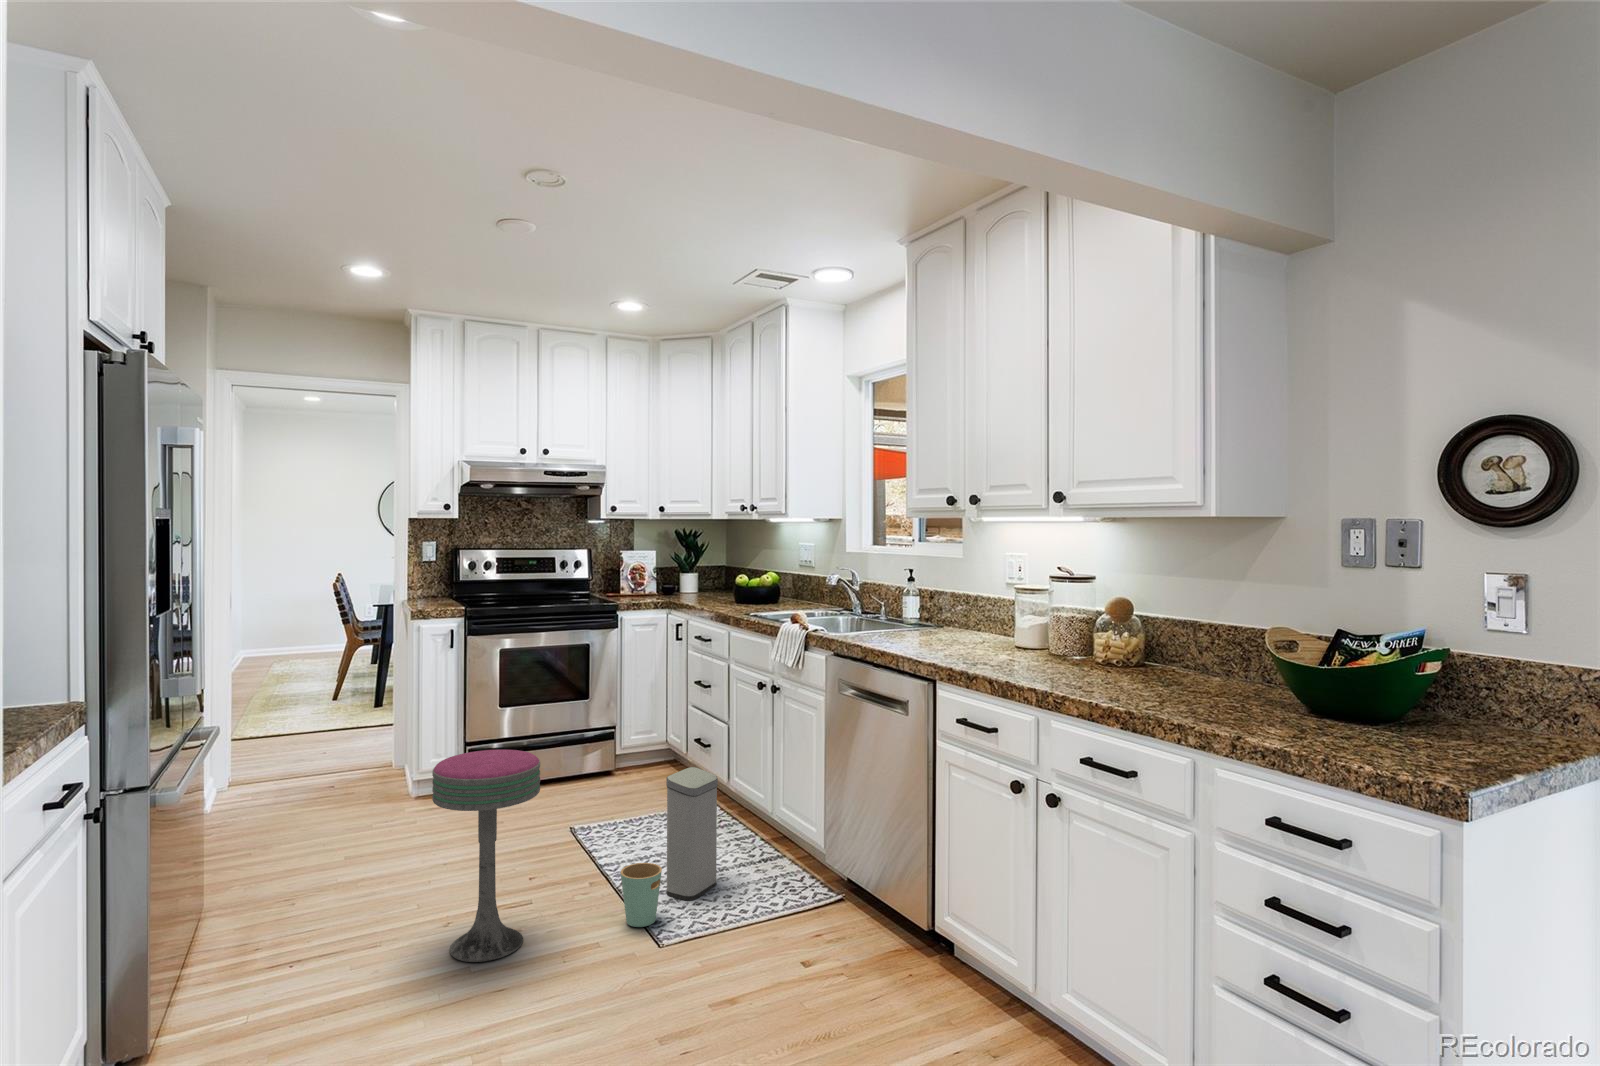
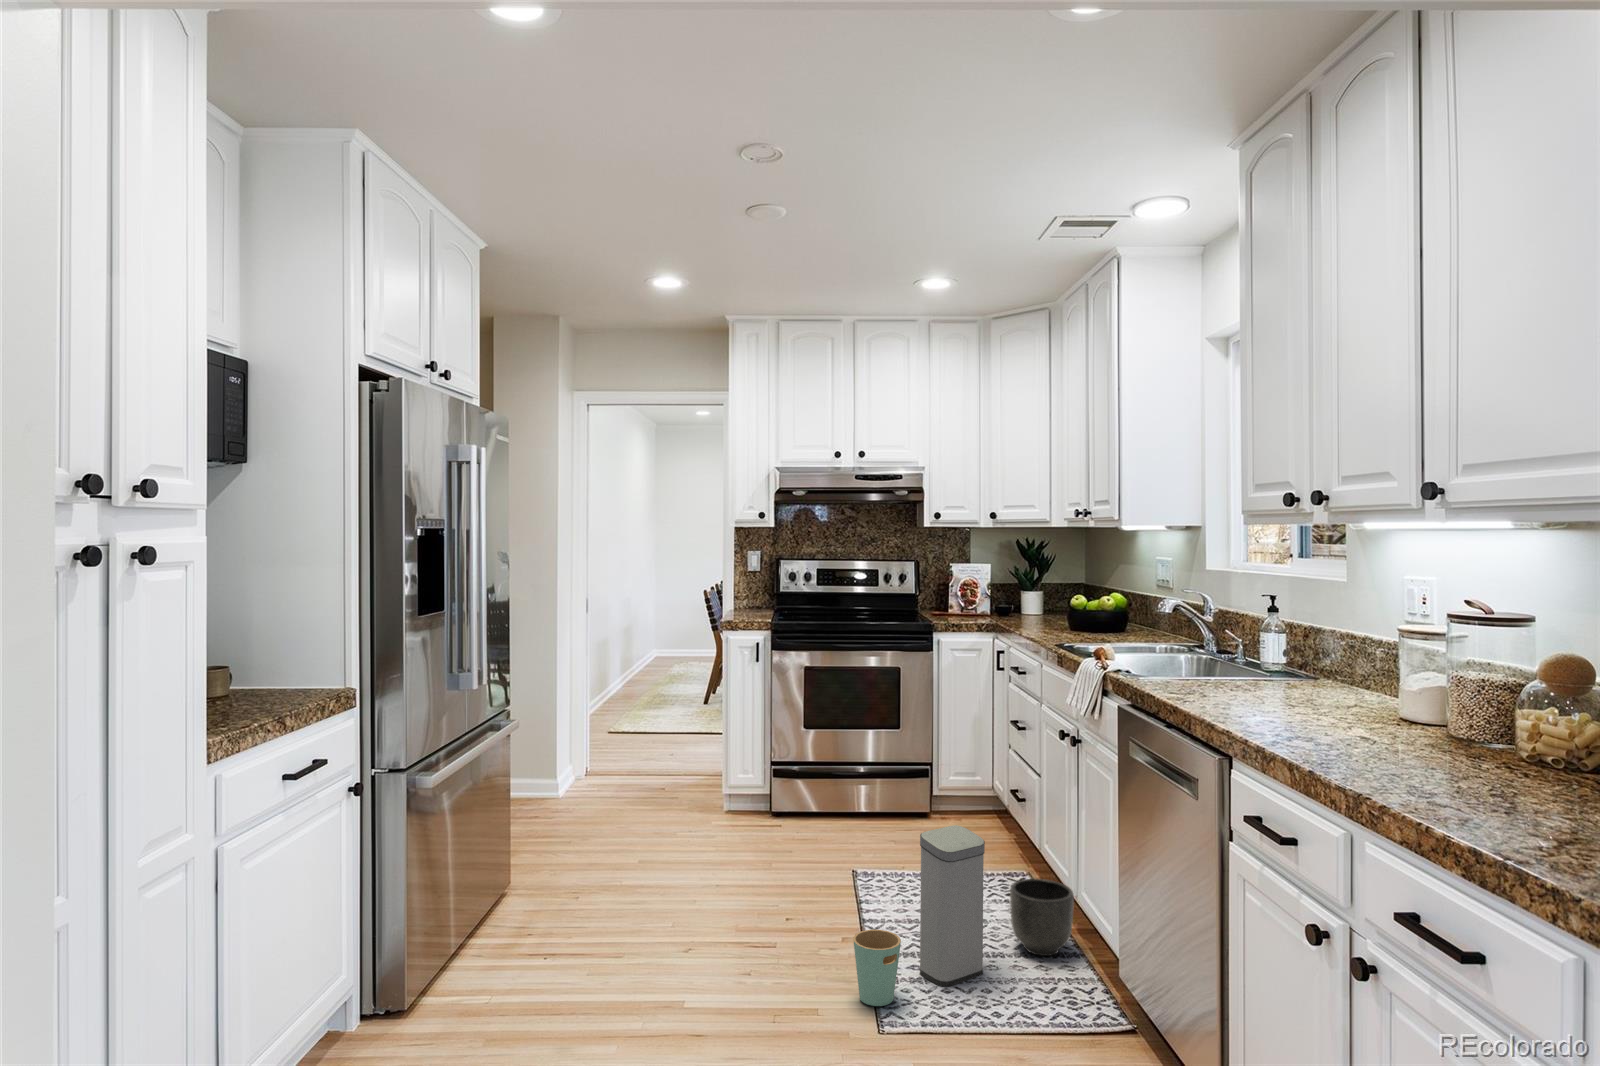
bar stool: present [432,750,540,962] -> none [658,776,767,1005]
planter: none [728,803,777,863] -> present [1010,879,1074,956]

